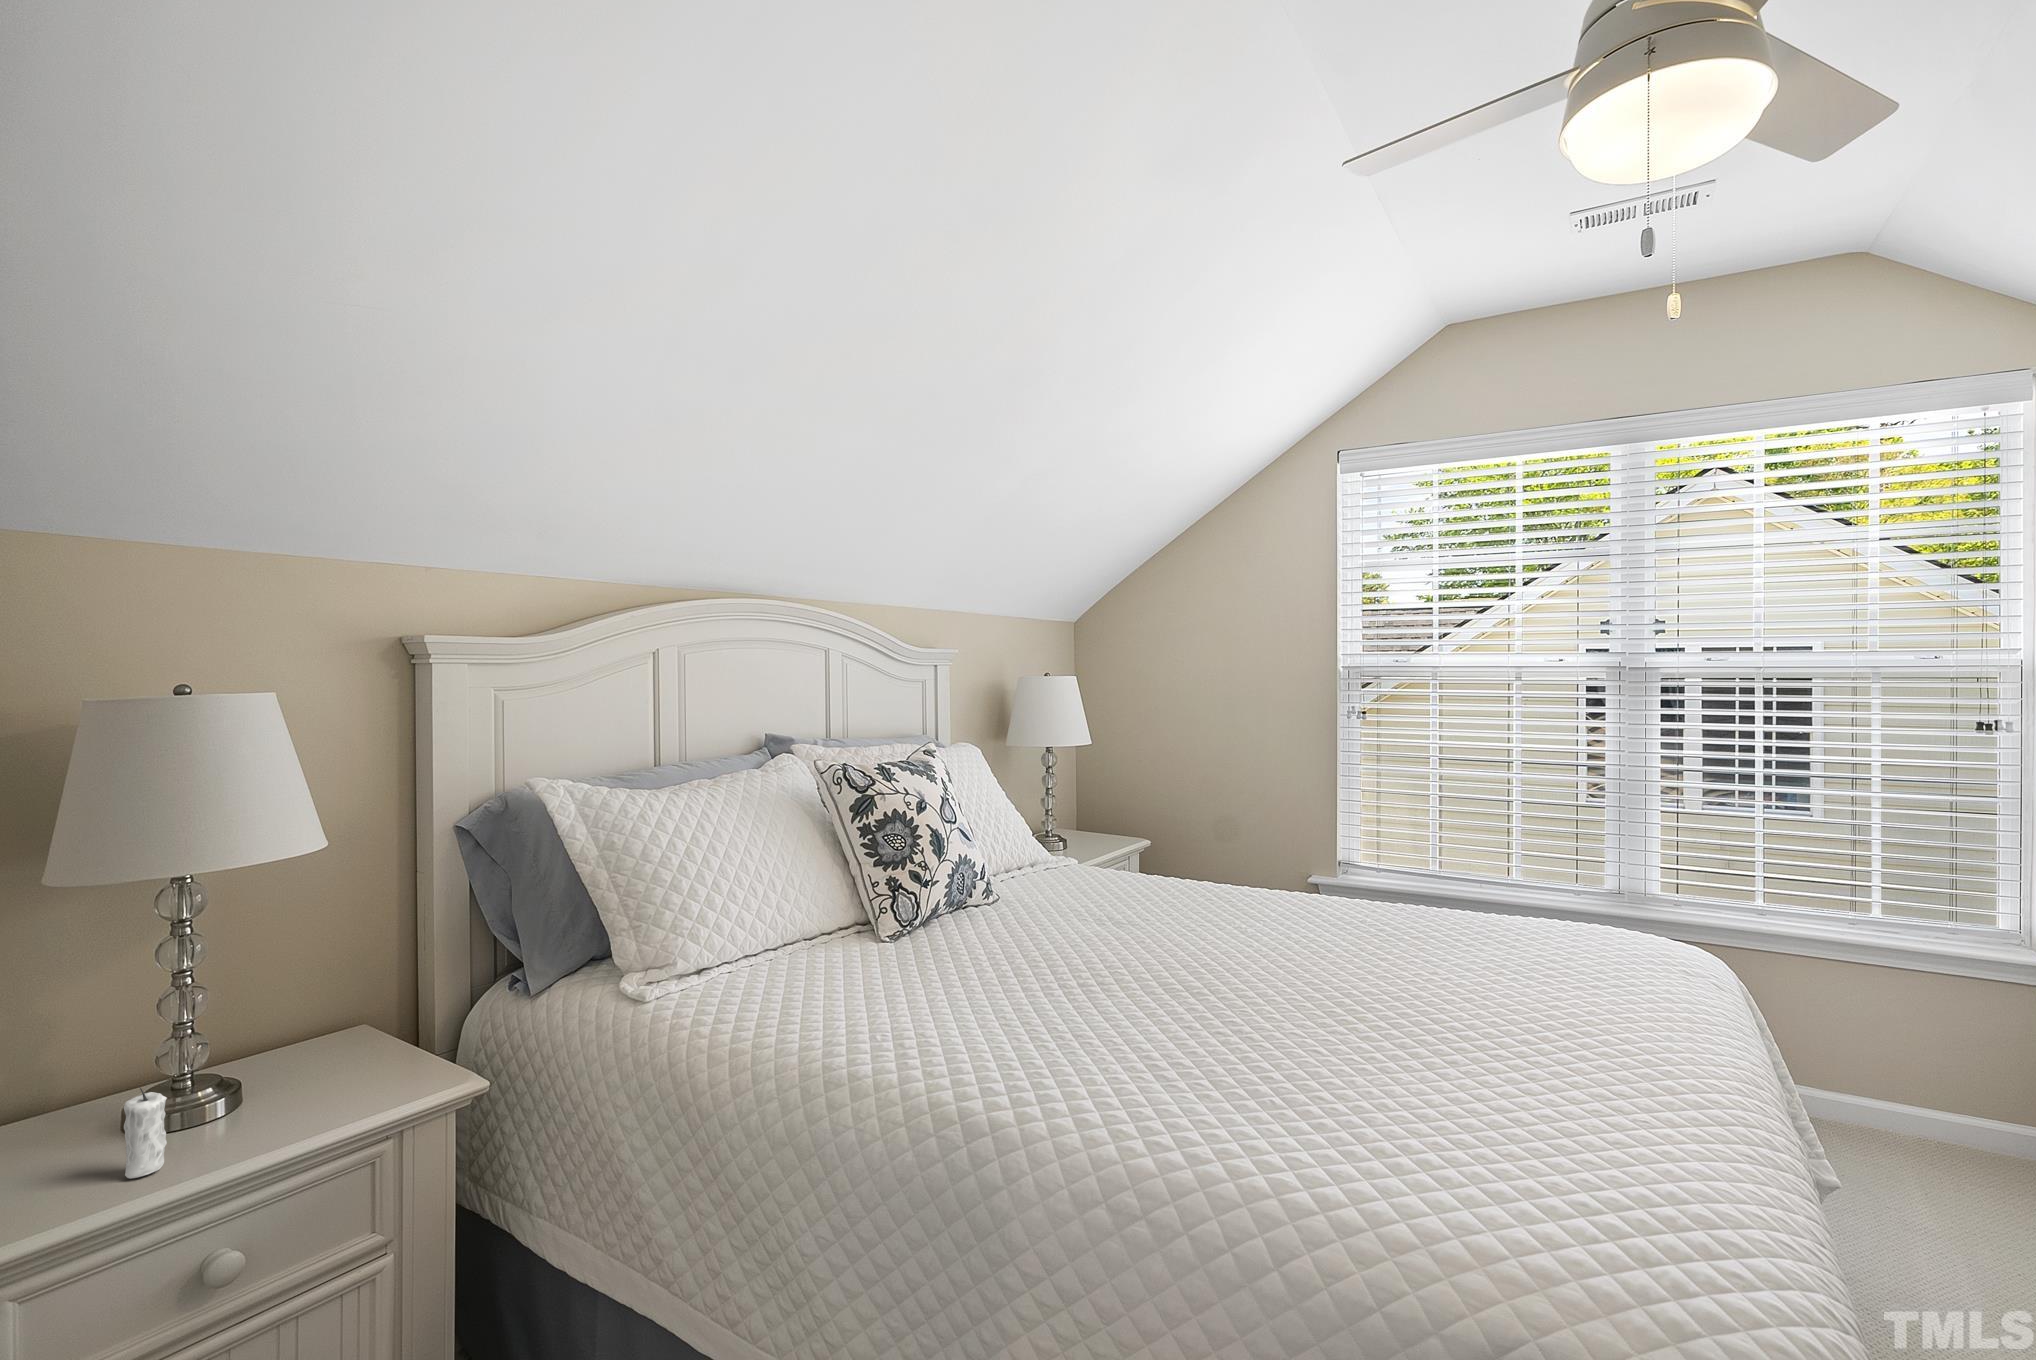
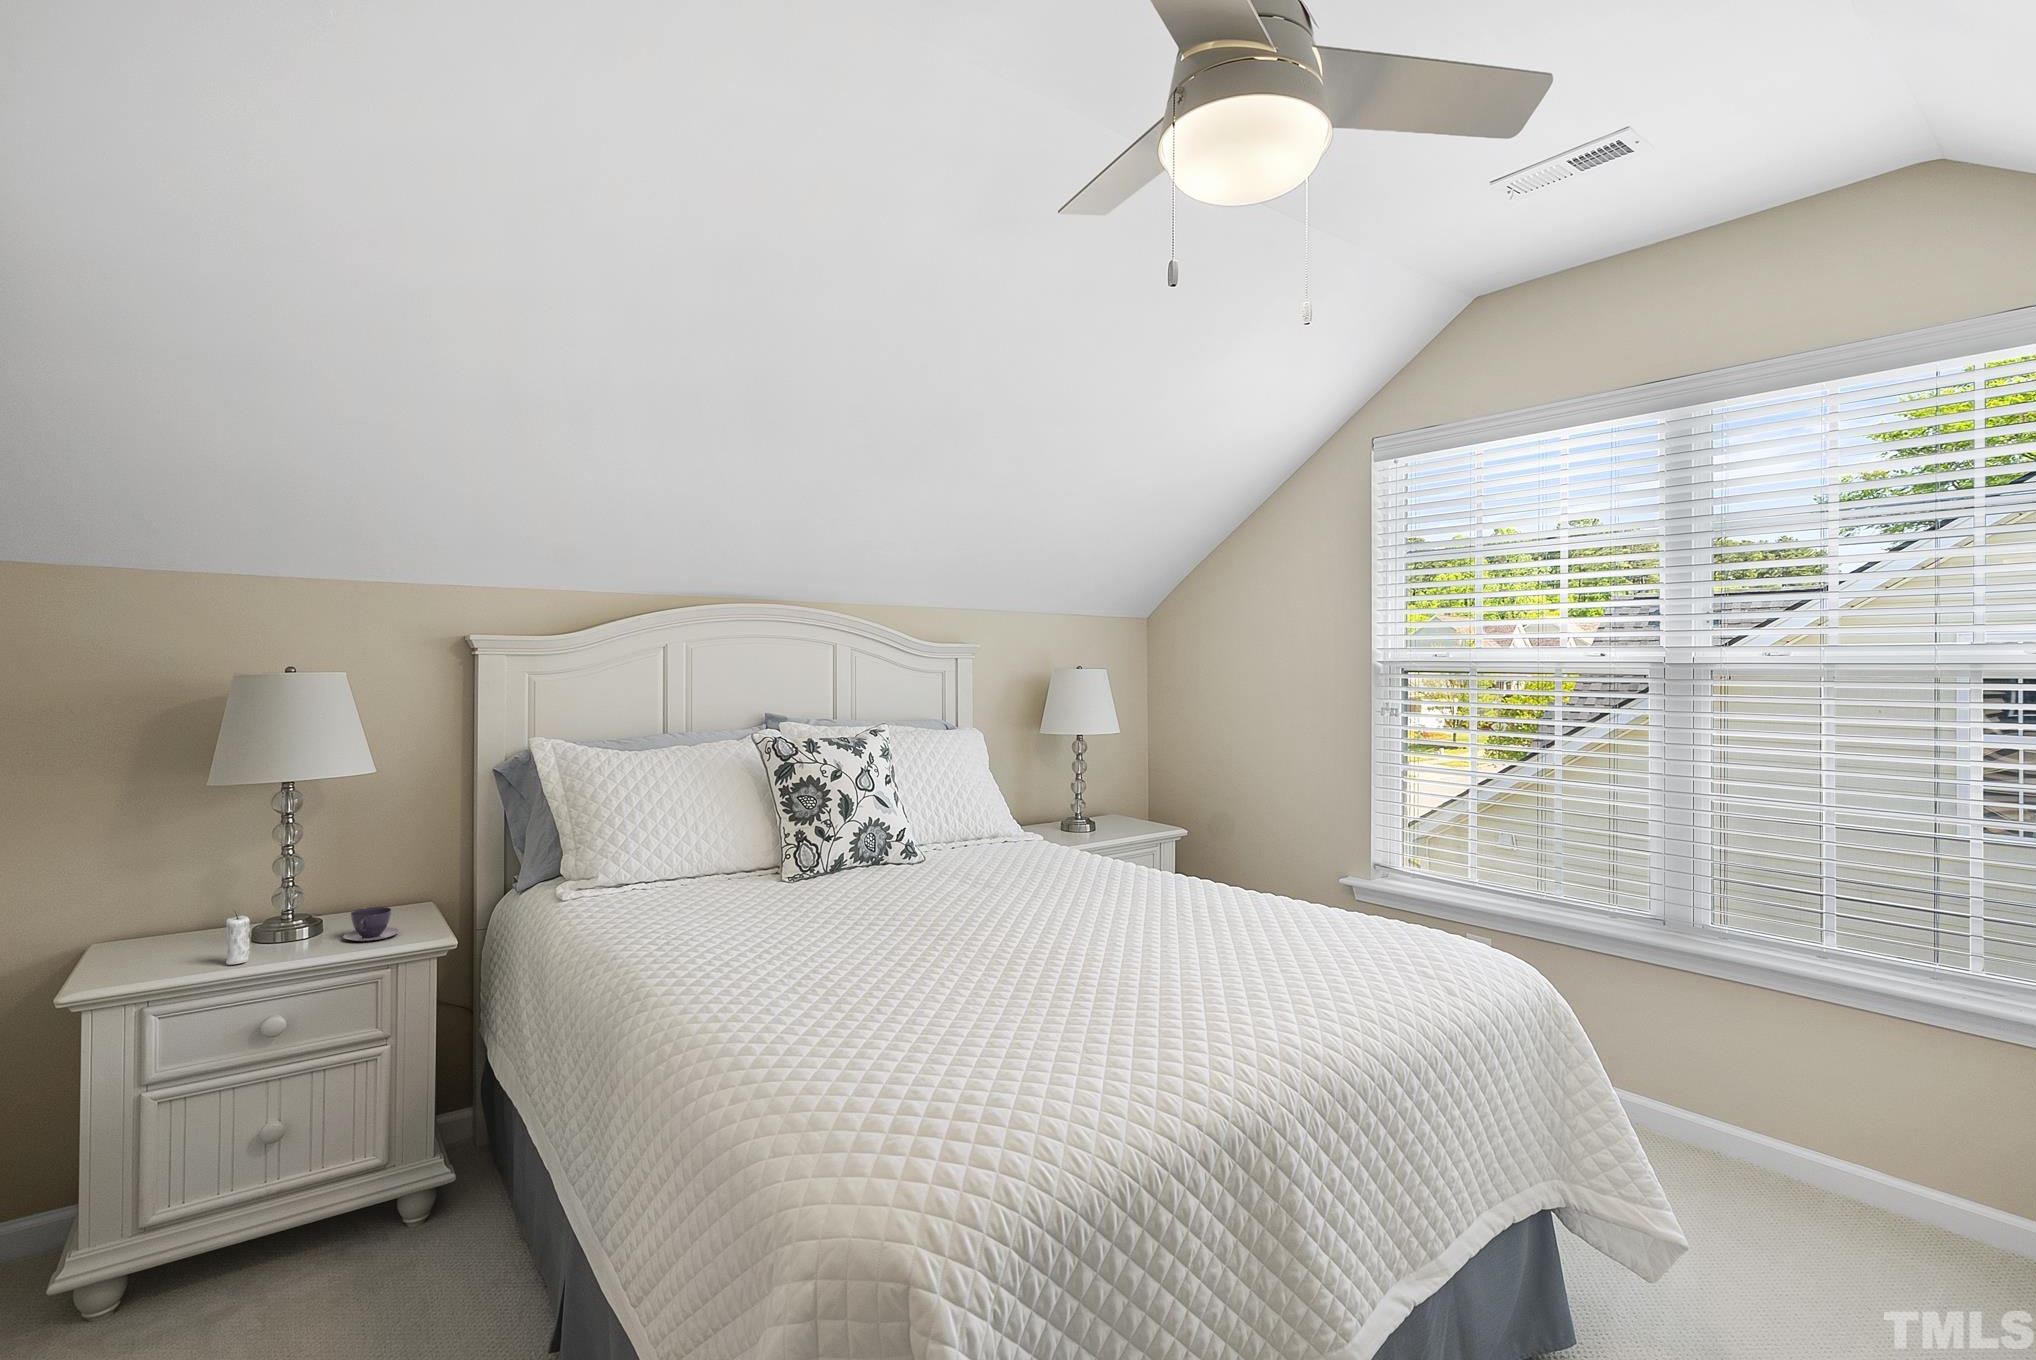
teacup: none [290,1041,379,1101] -> present [343,907,400,941]

